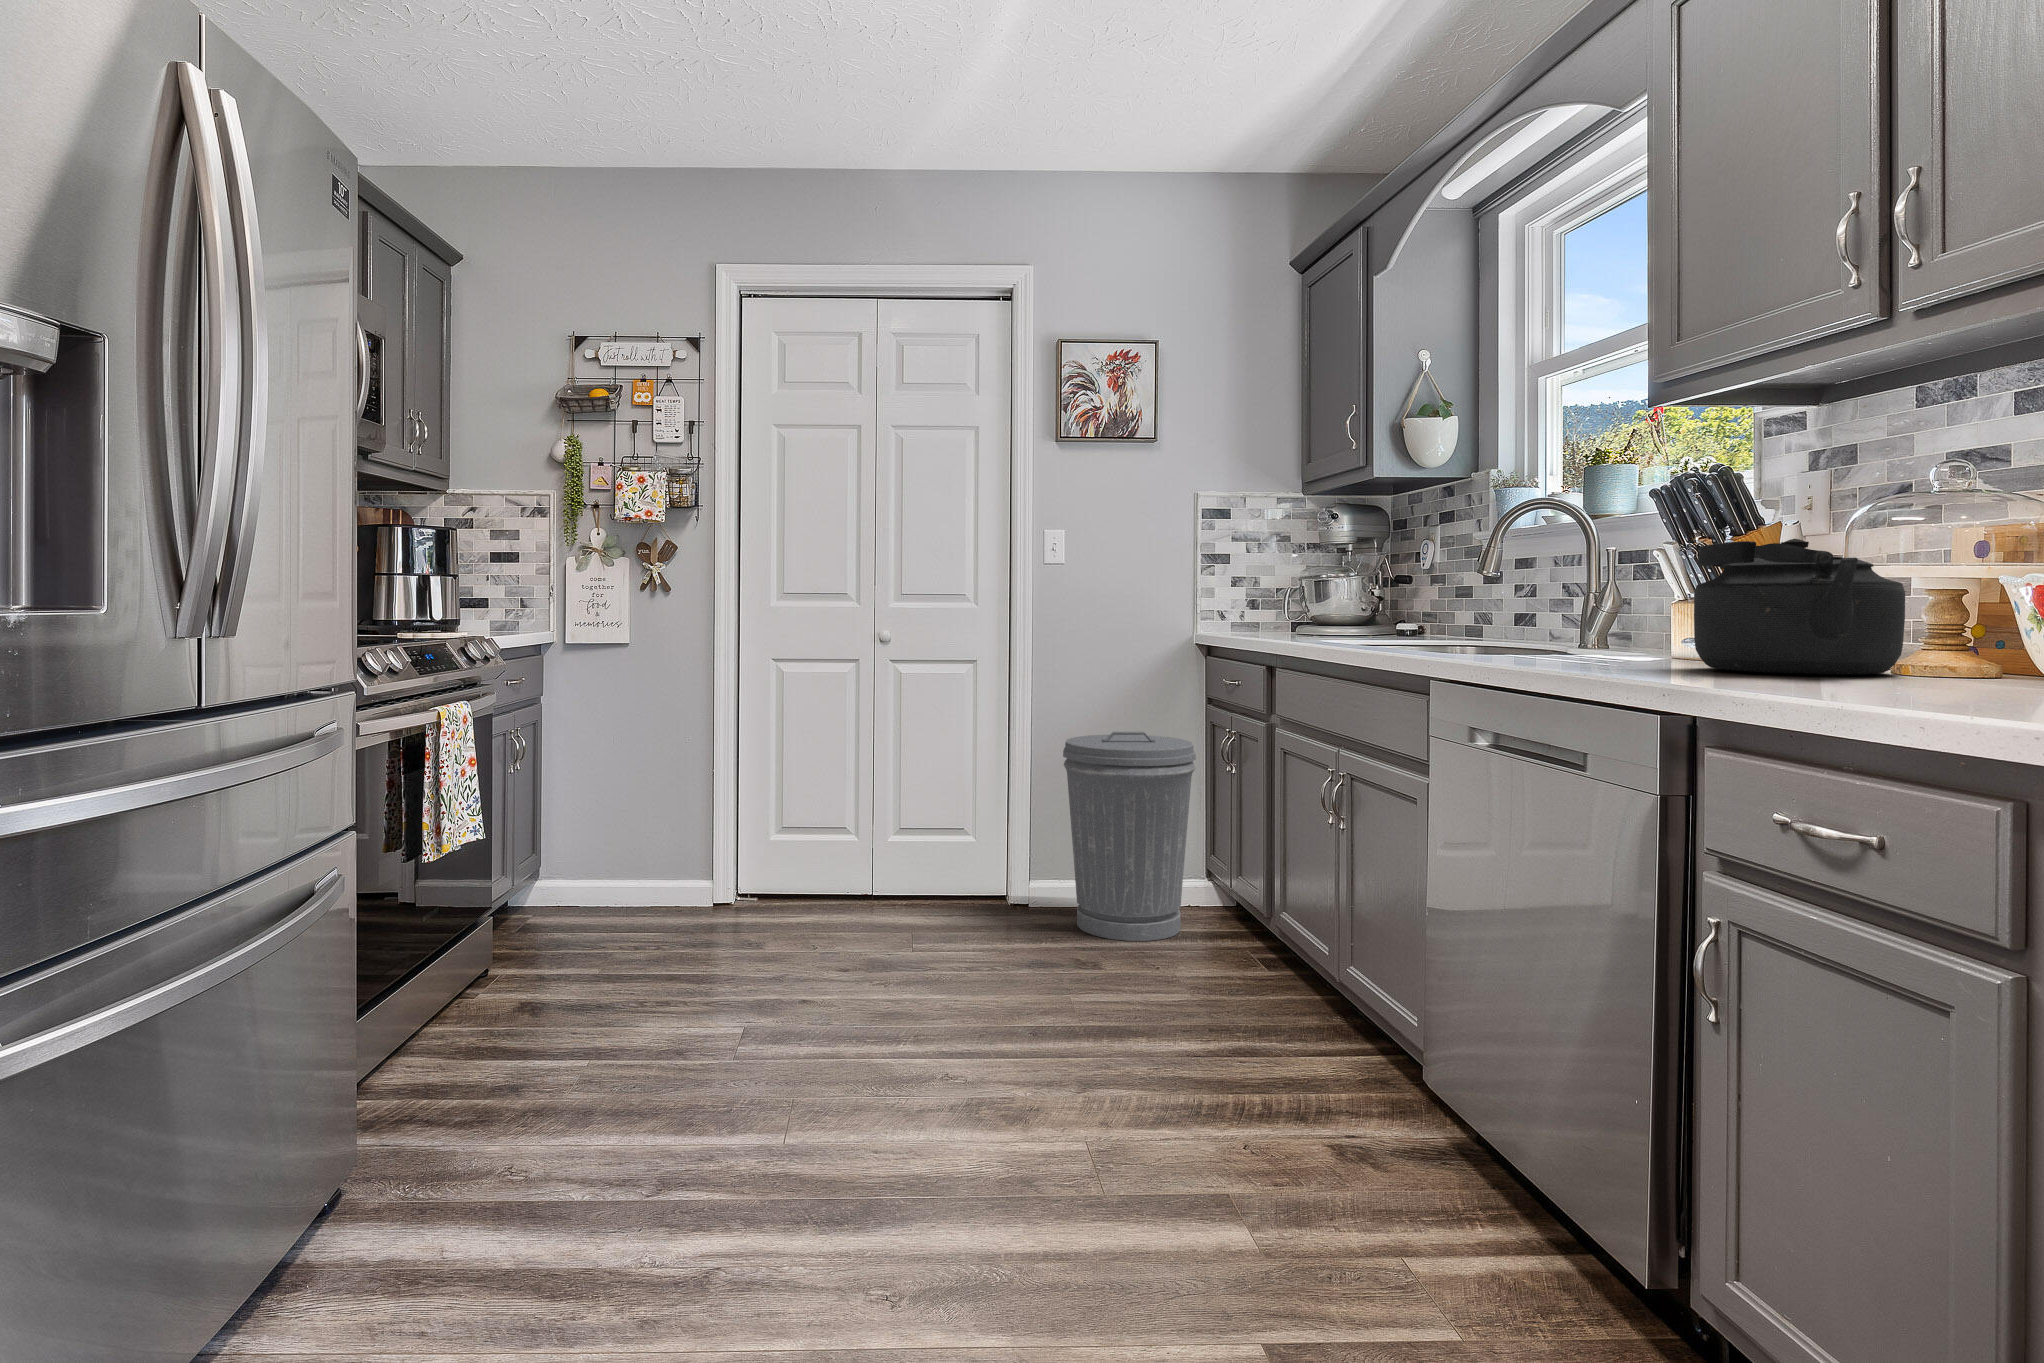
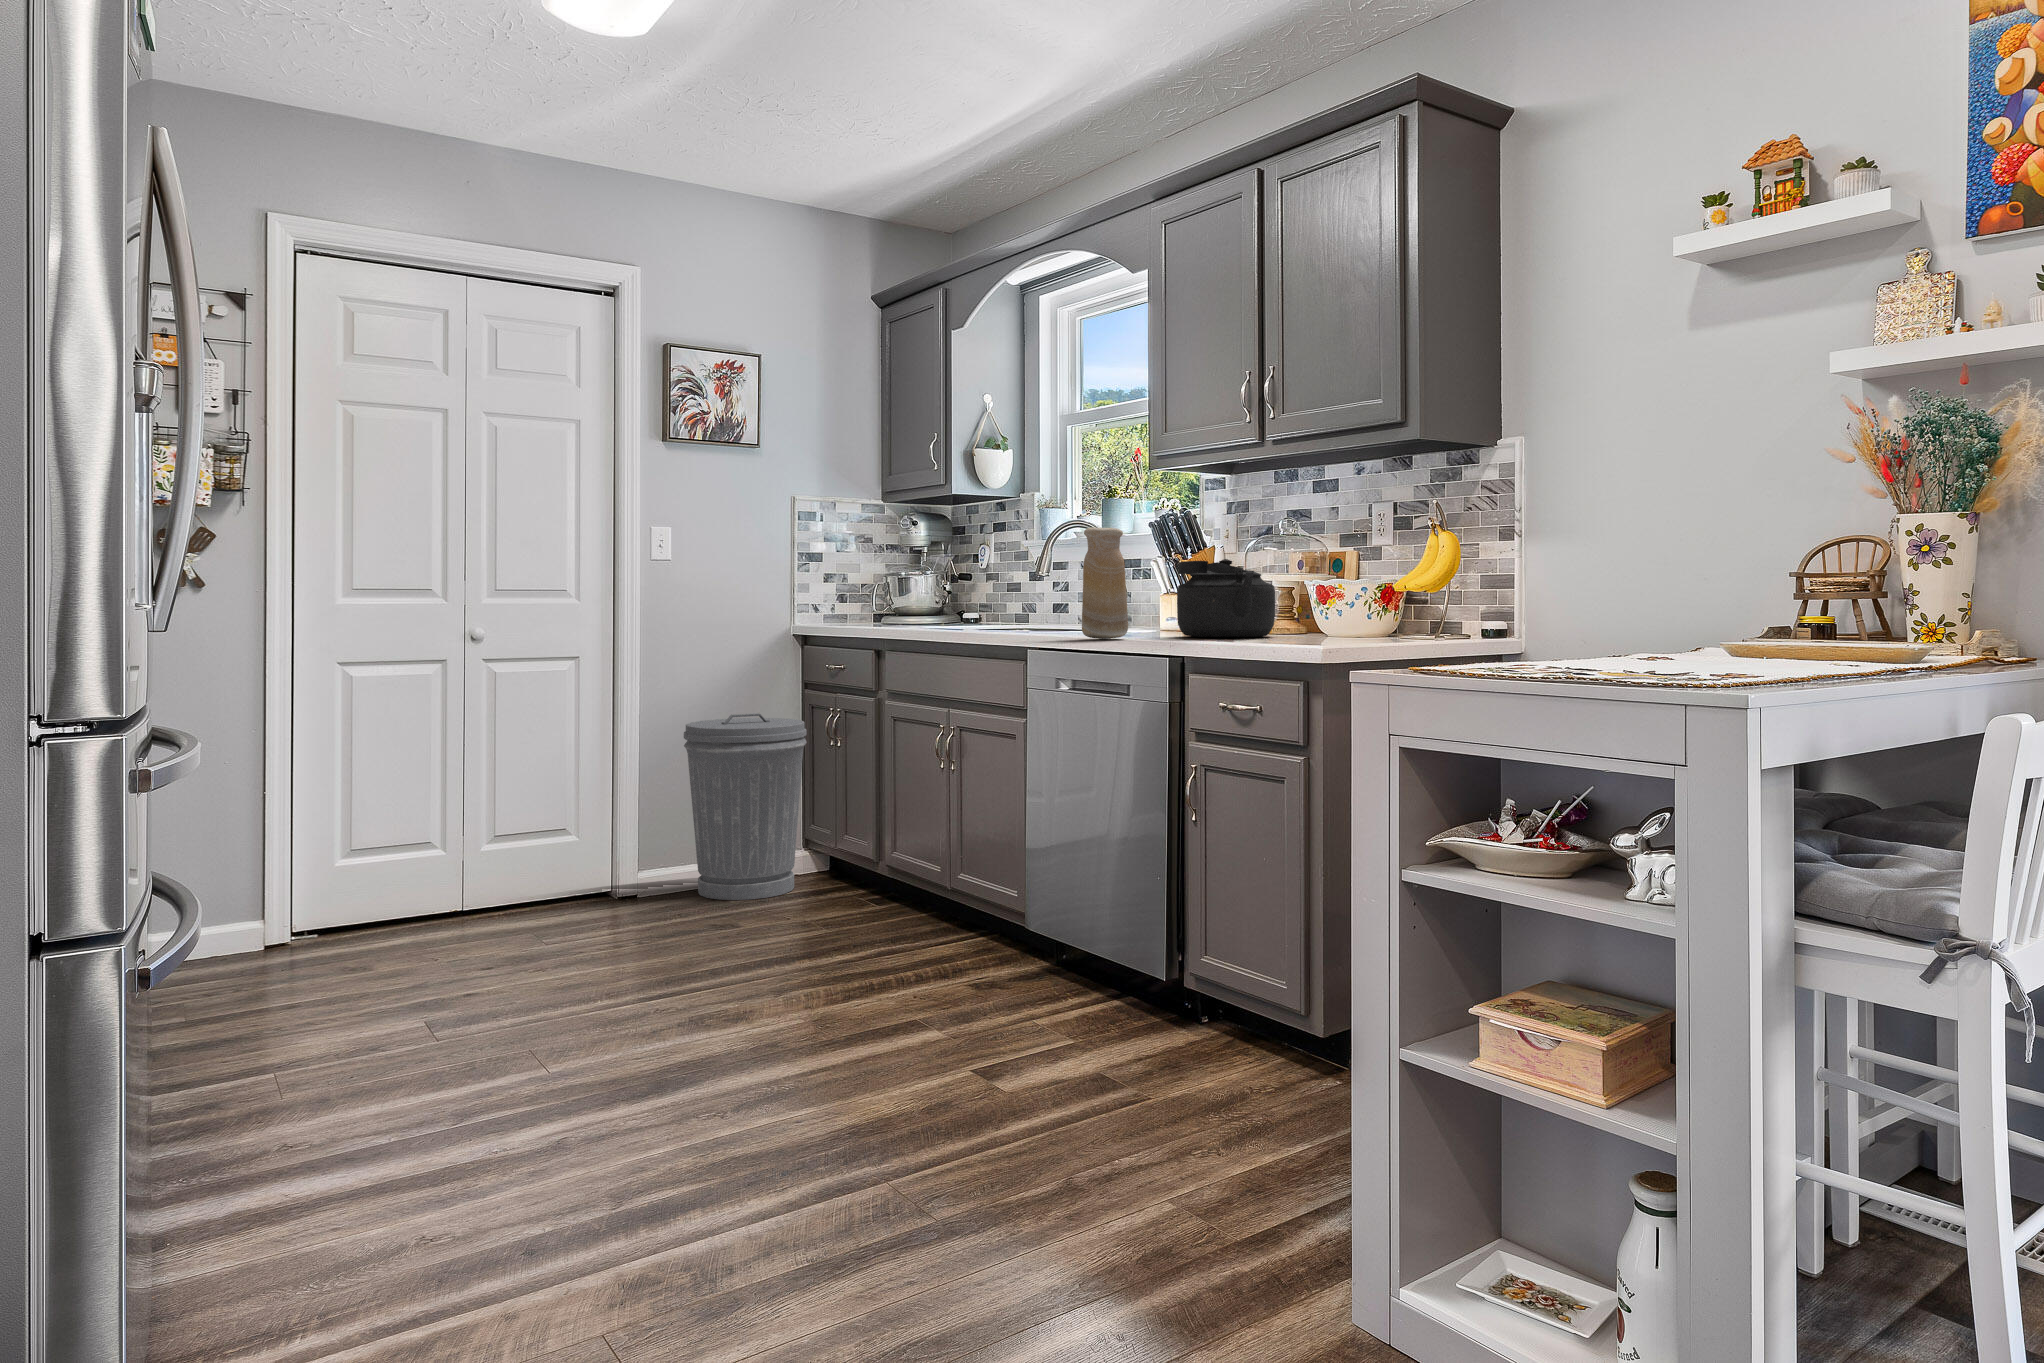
vase: none [1512,492,1596,669] -> present [1082,527,1128,639]

